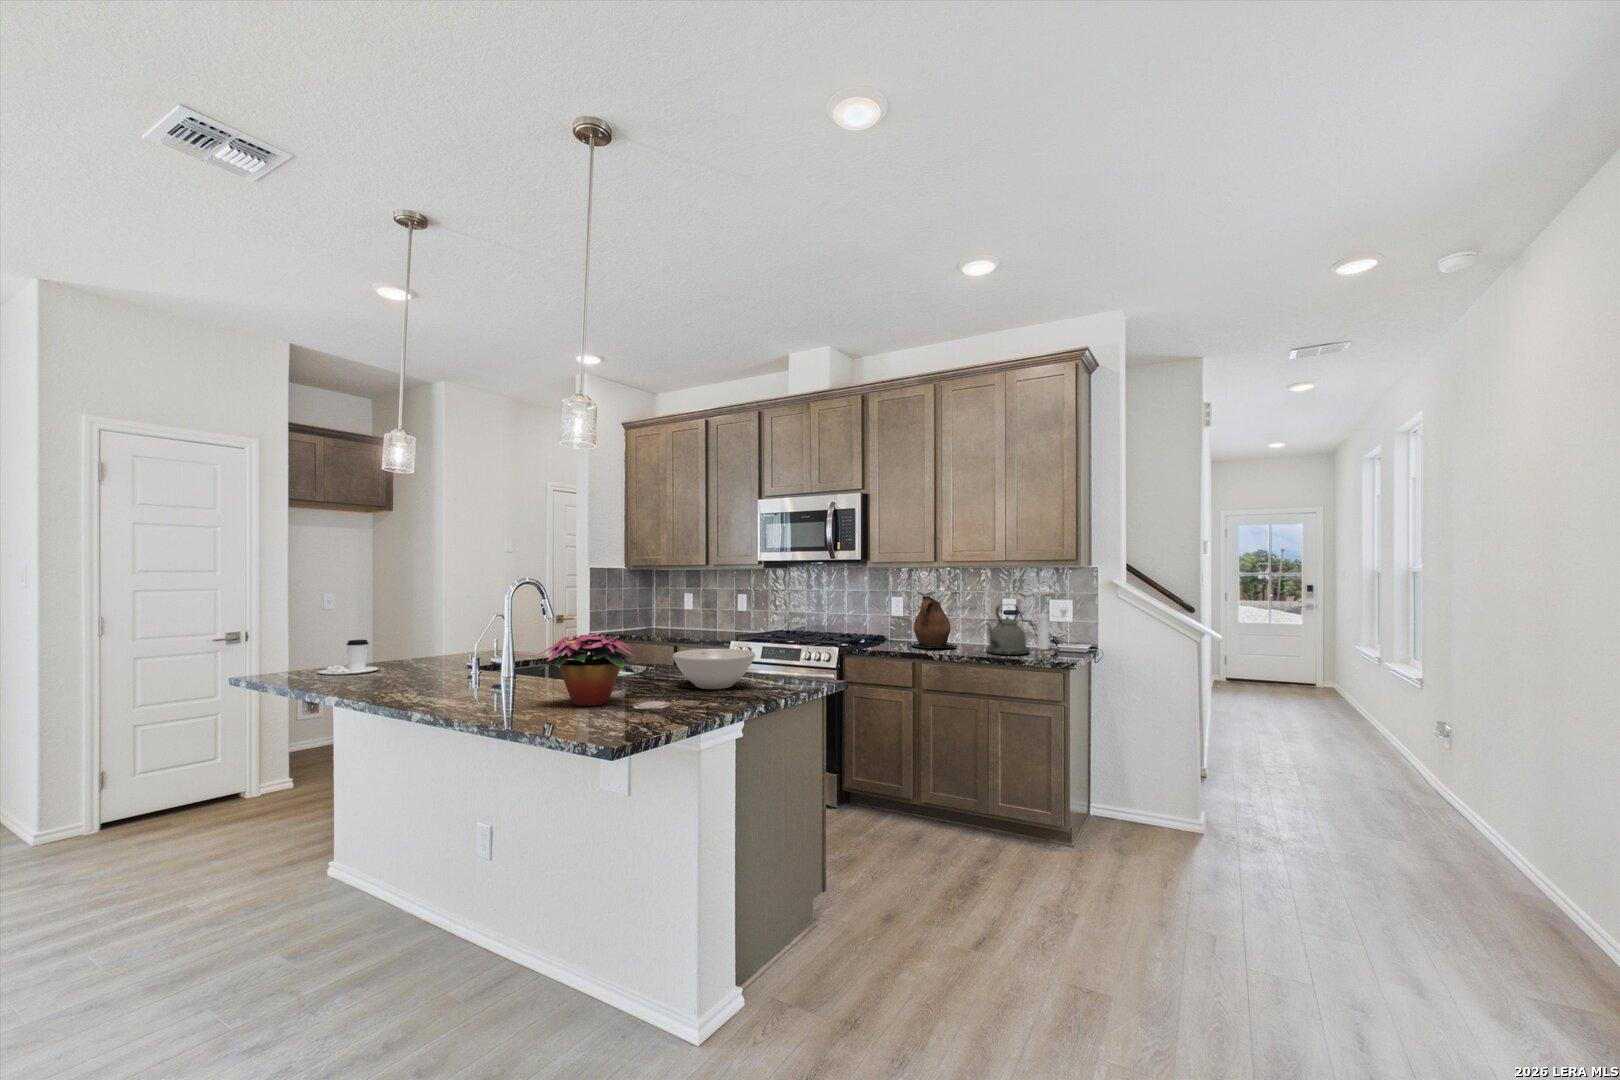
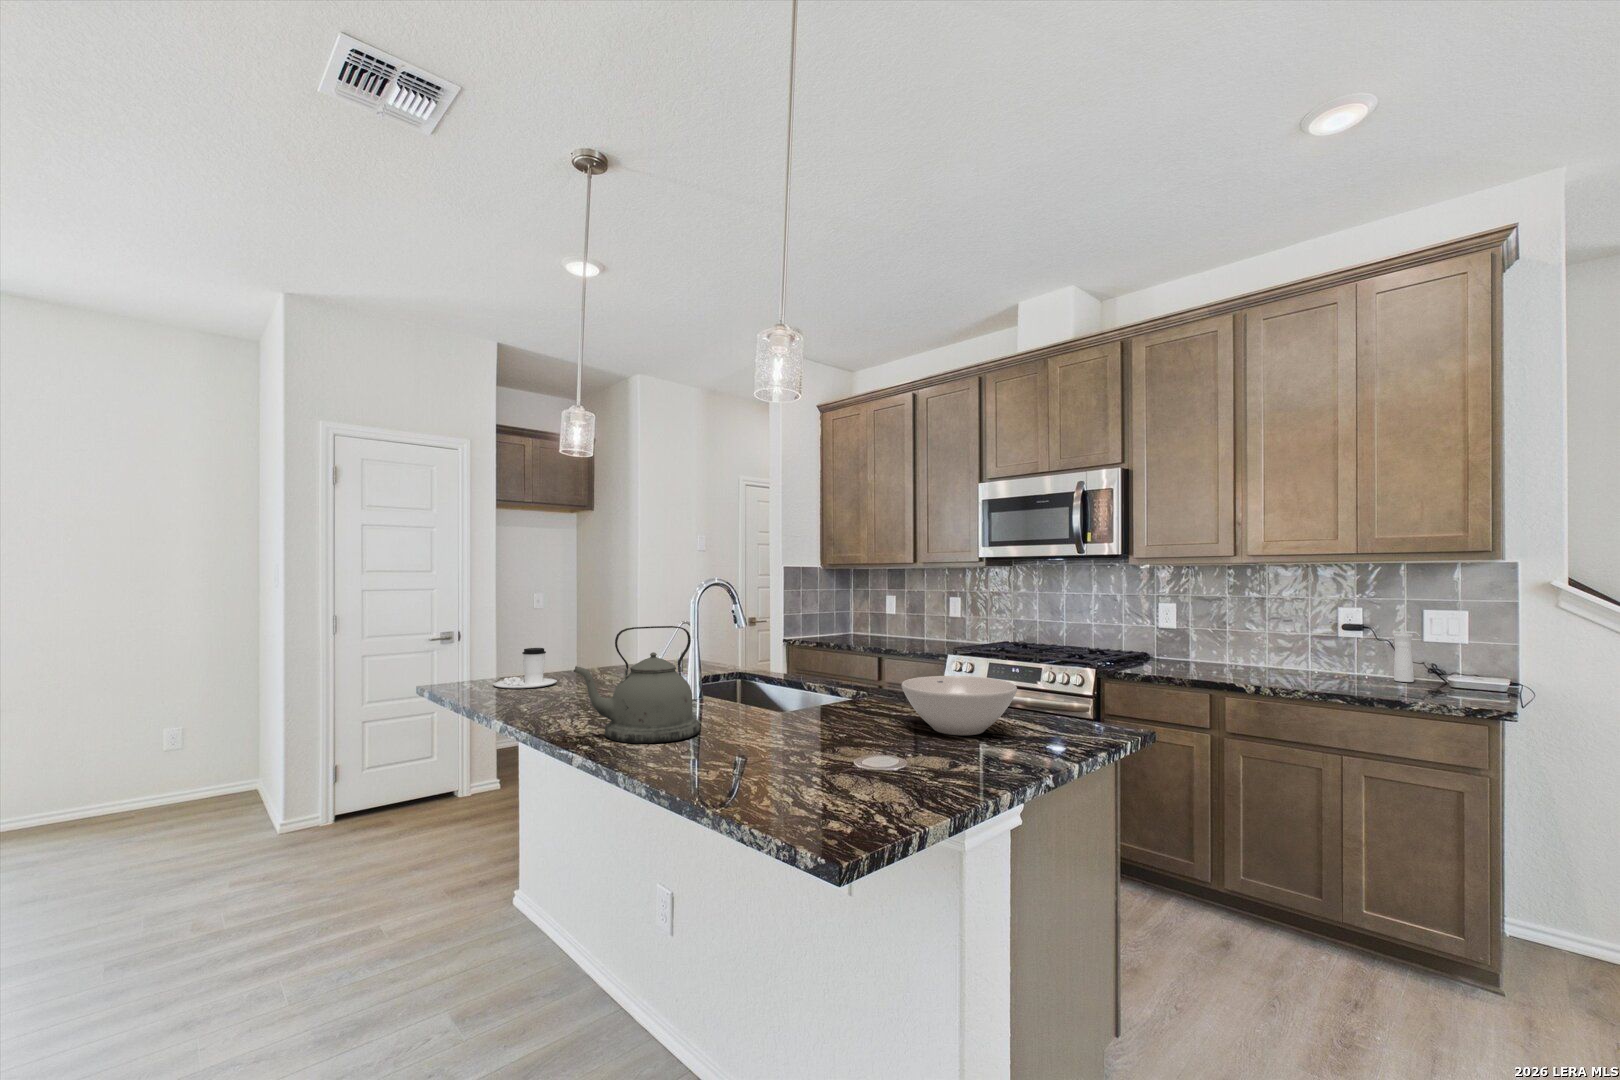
ceramic pitcher: present [912,596,957,648] -> none [1192,604,1267,675]
kettle: present [986,605,1030,655] -> present [574,626,700,743]
flower arrangement: present [539,633,633,706] -> none [718,656,866,761]

